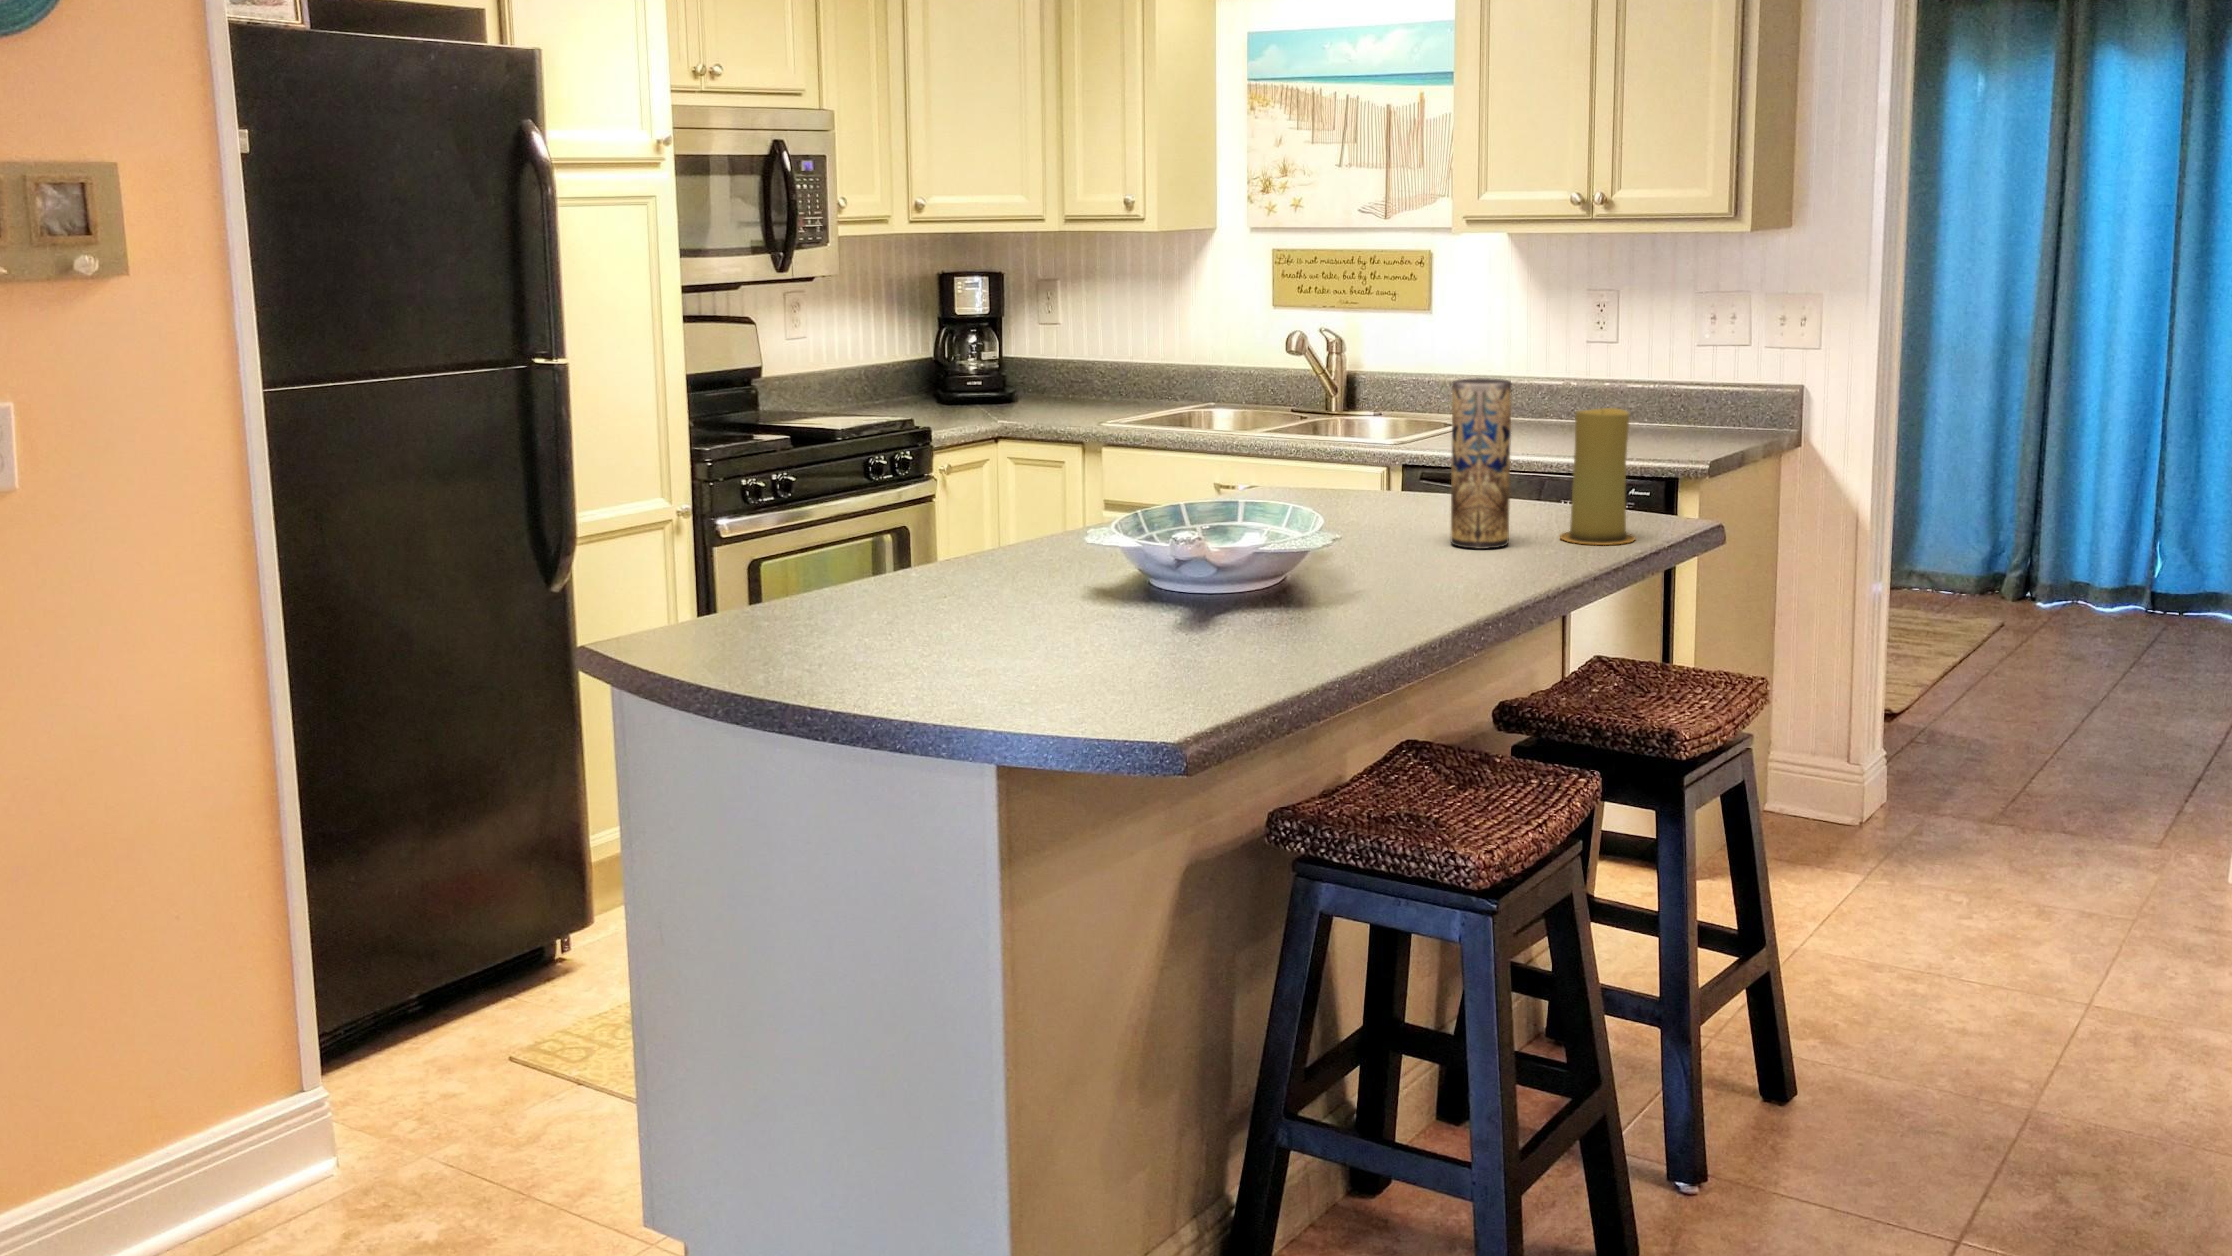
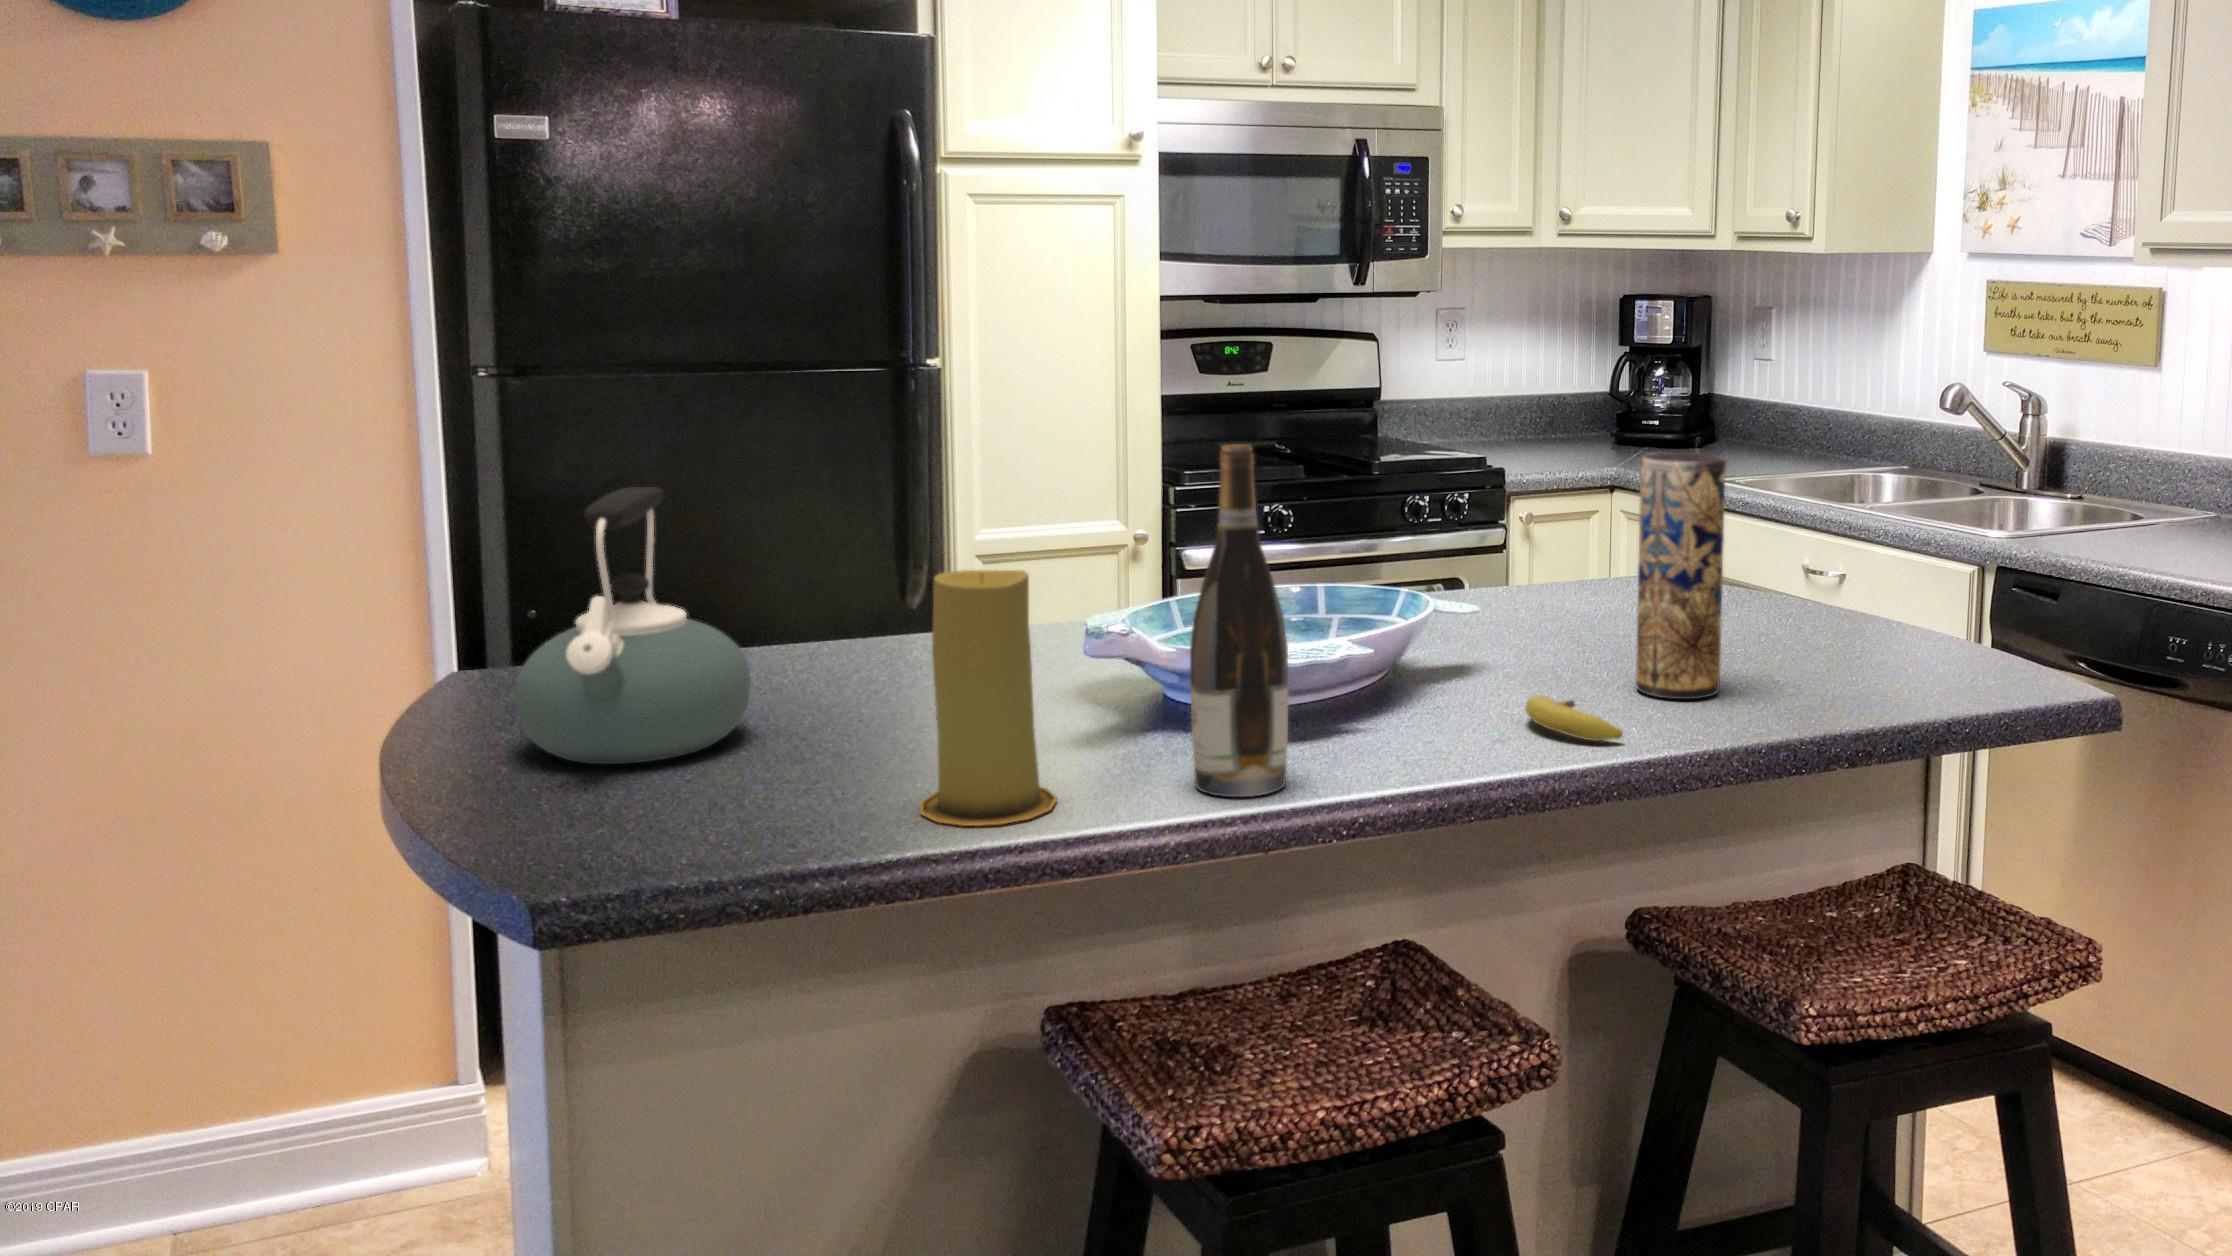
wine bottle: none [1354,382,1423,625] -> present [1190,444,1288,797]
candle: present [1560,408,1635,545] -> present [920,570,1057,826]
kettle: none [840,453,1016,672] -> present [516,487,751,764]
fruit: none [1441,550,1529,572] -> present [1526,695,1623,741]

